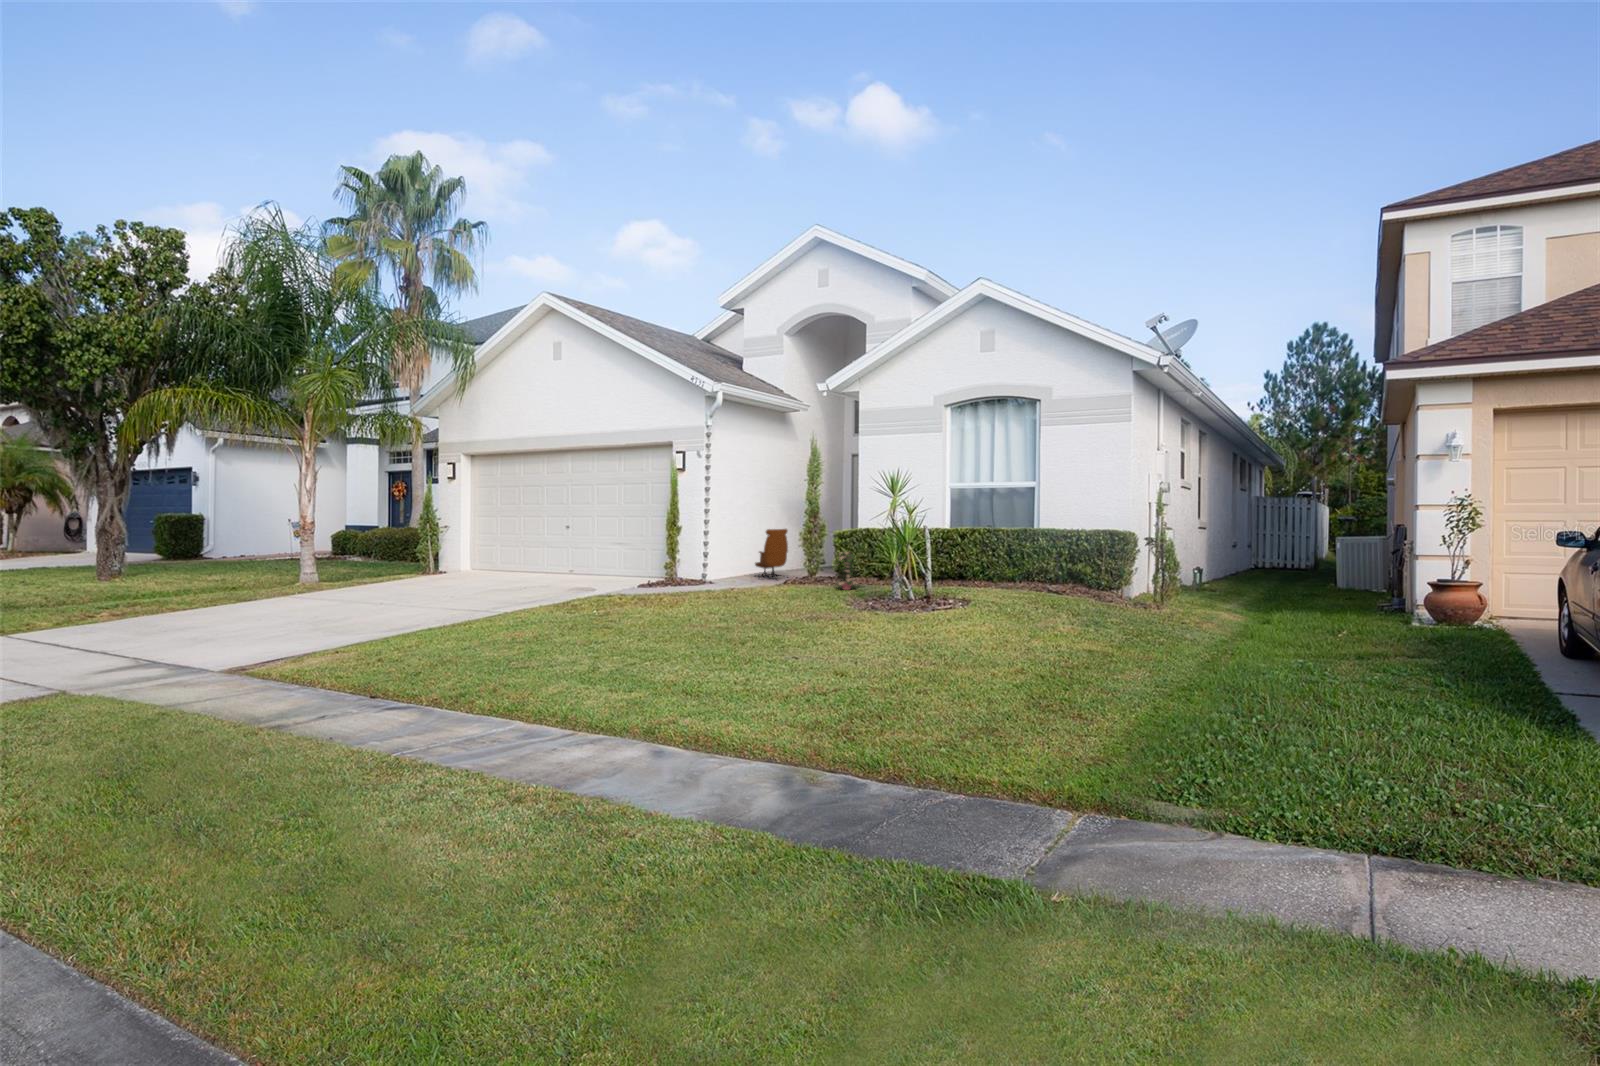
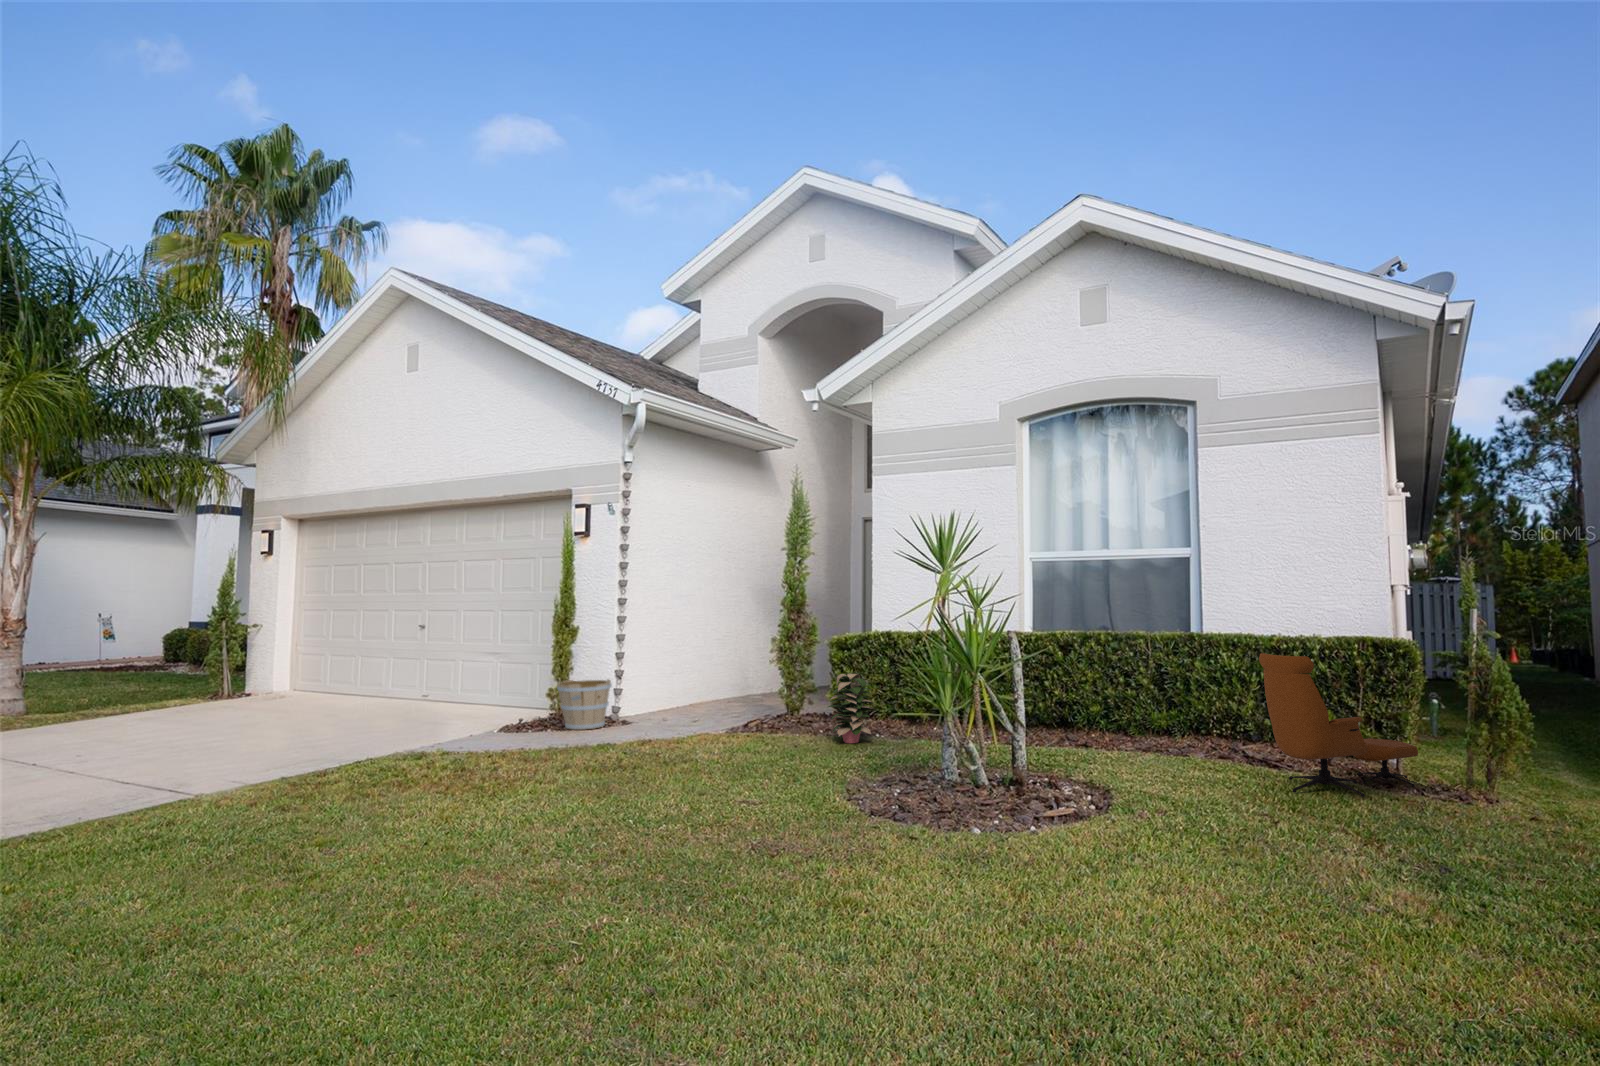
lounge chair: present [755,529,788,577] -> present [1259,653,1418,797]
wooden bucket: none [673,558,705,586] -> present [557,680,612,730]

